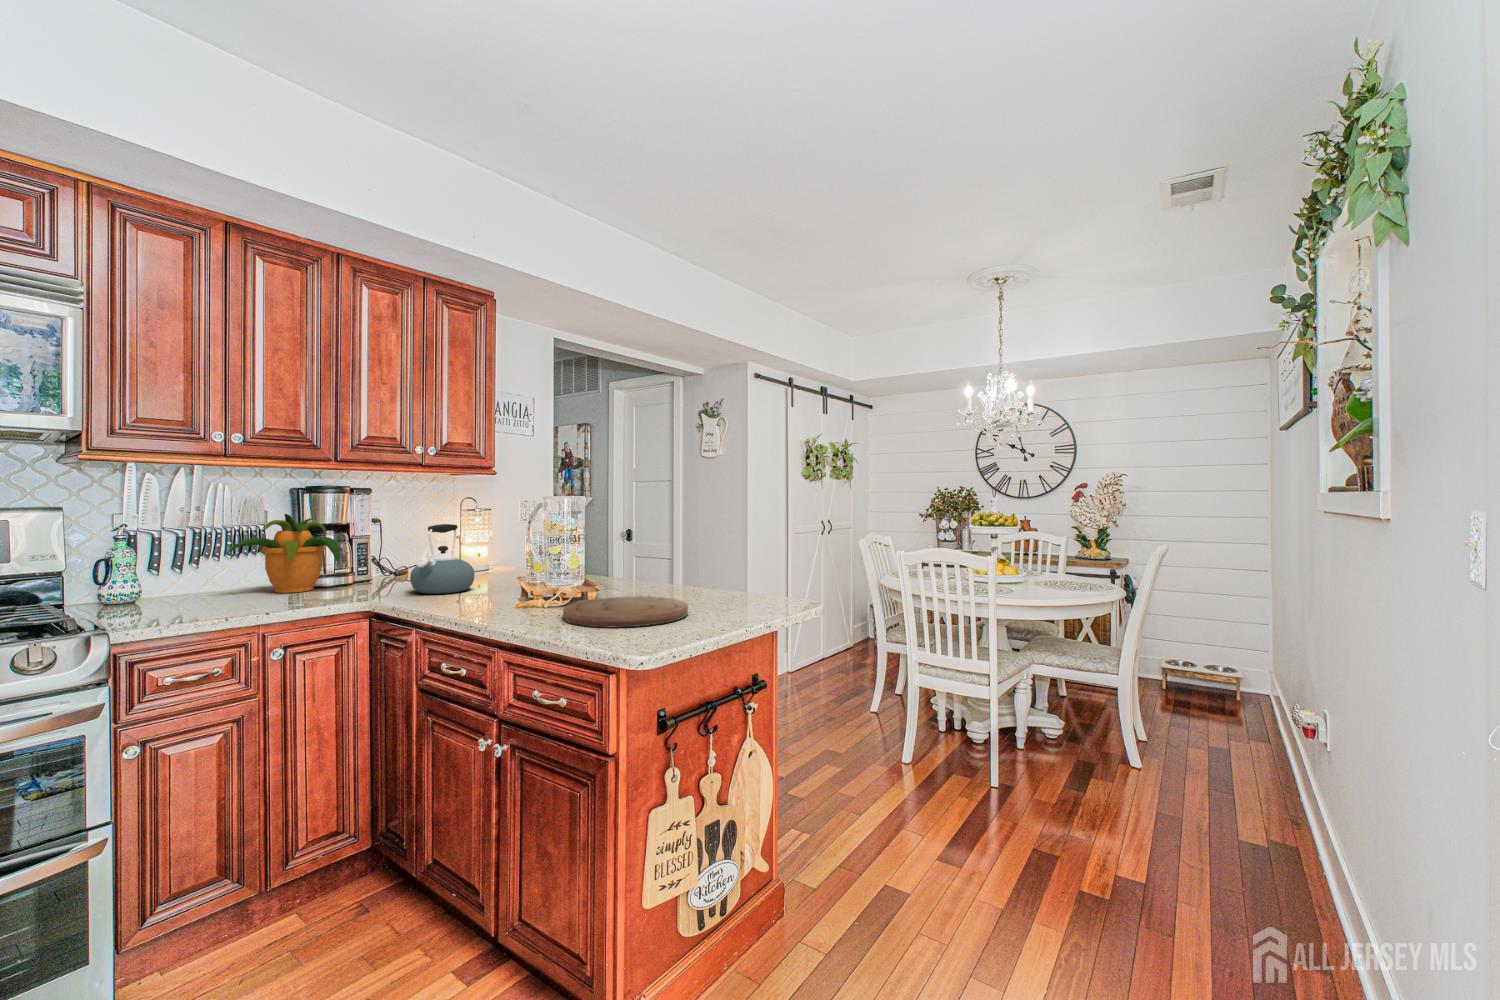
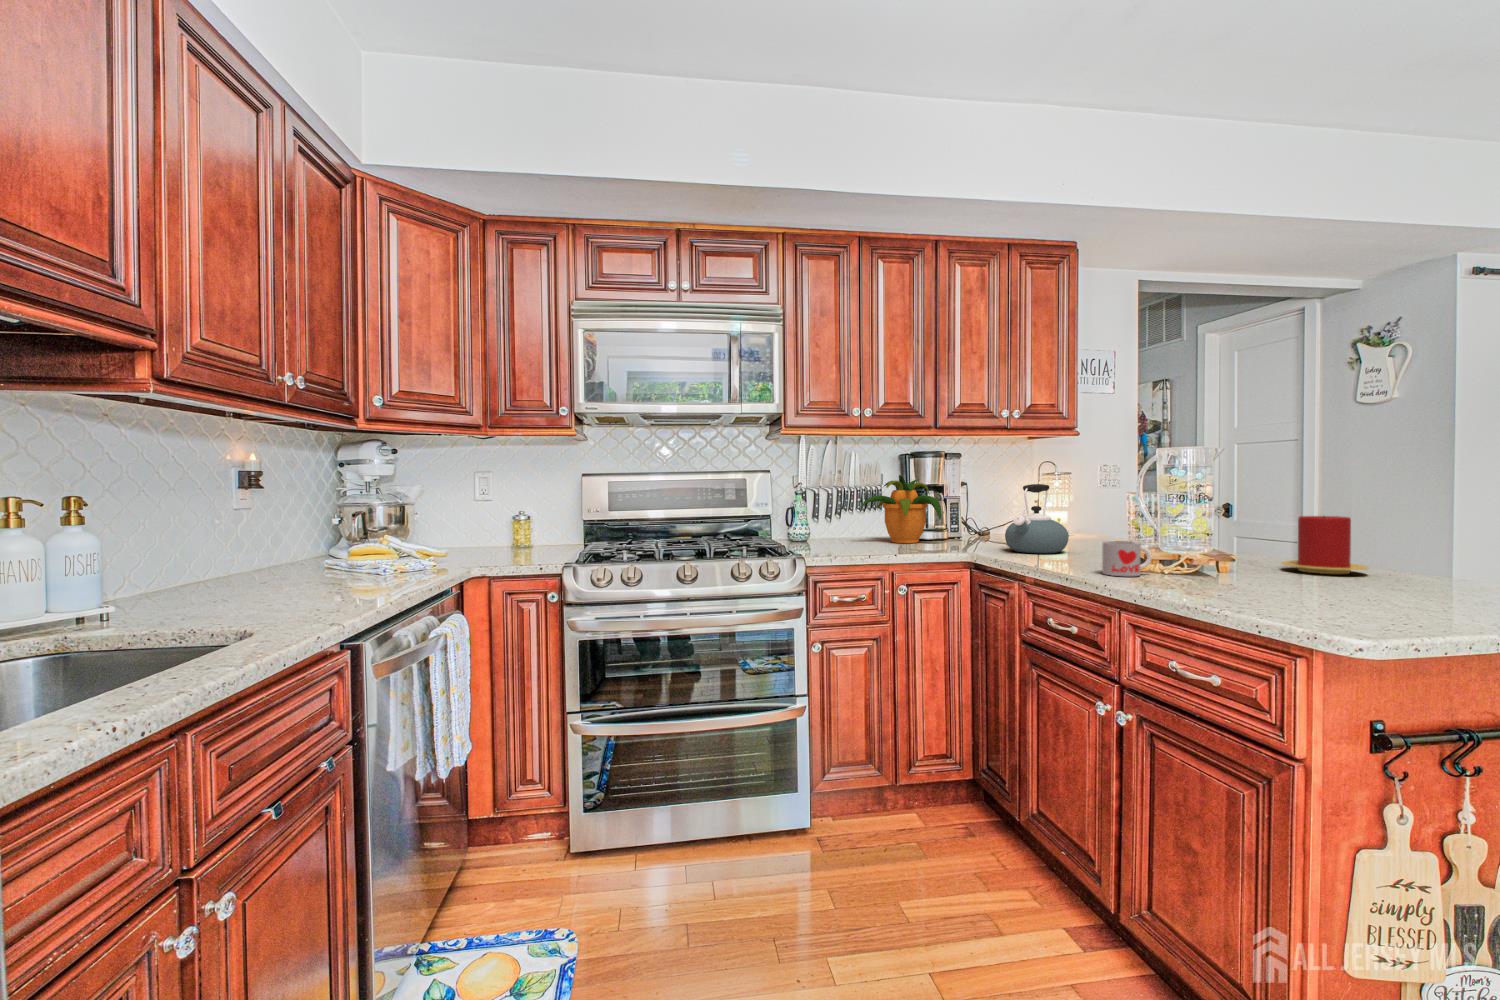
candle: none [632,549,683,594] -> present [1282,516,1368,574]
mug: none [489,581,532,614] -> present [1102,541,1151,576]
cutting board: present [563,596,688,627] -> none [1201,570,1404,607]

